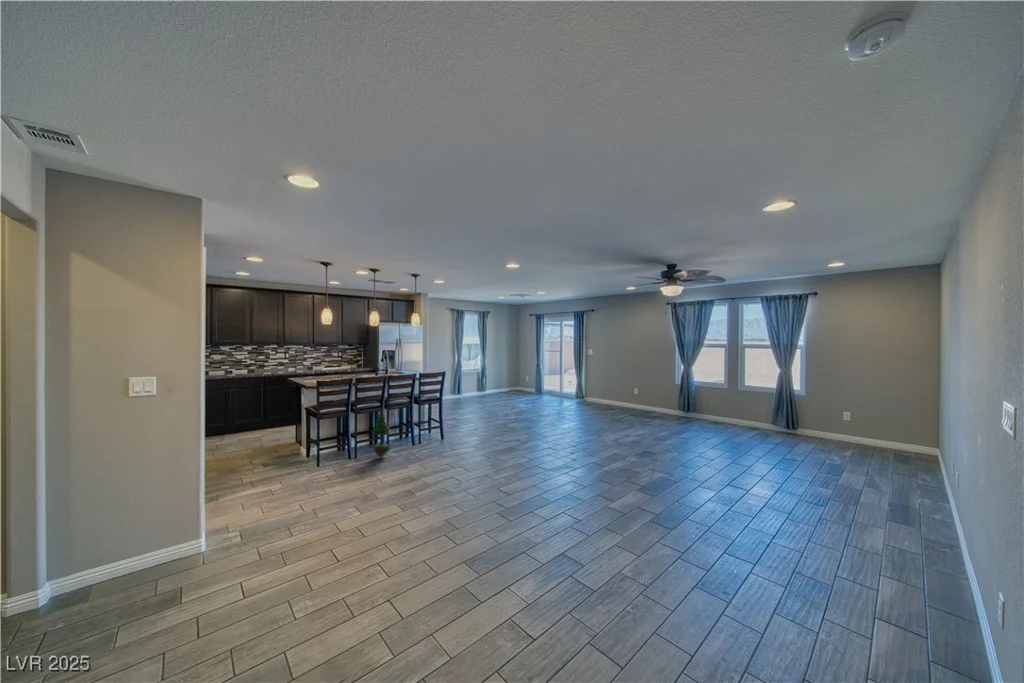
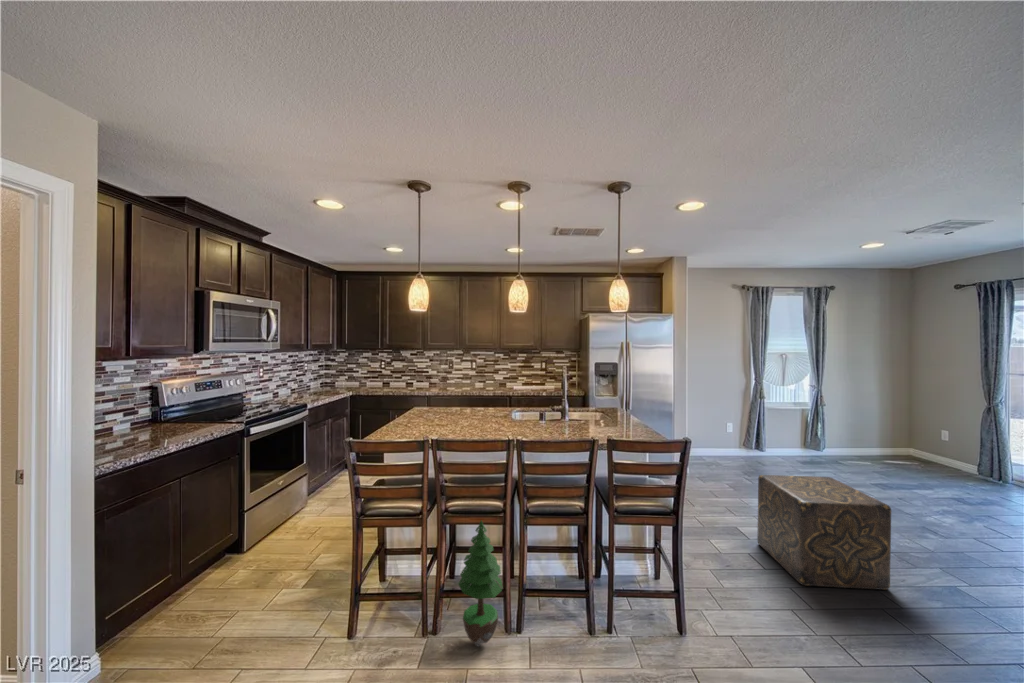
ottoman: none [466,390,505,425] -> present [757,475,891,590]

